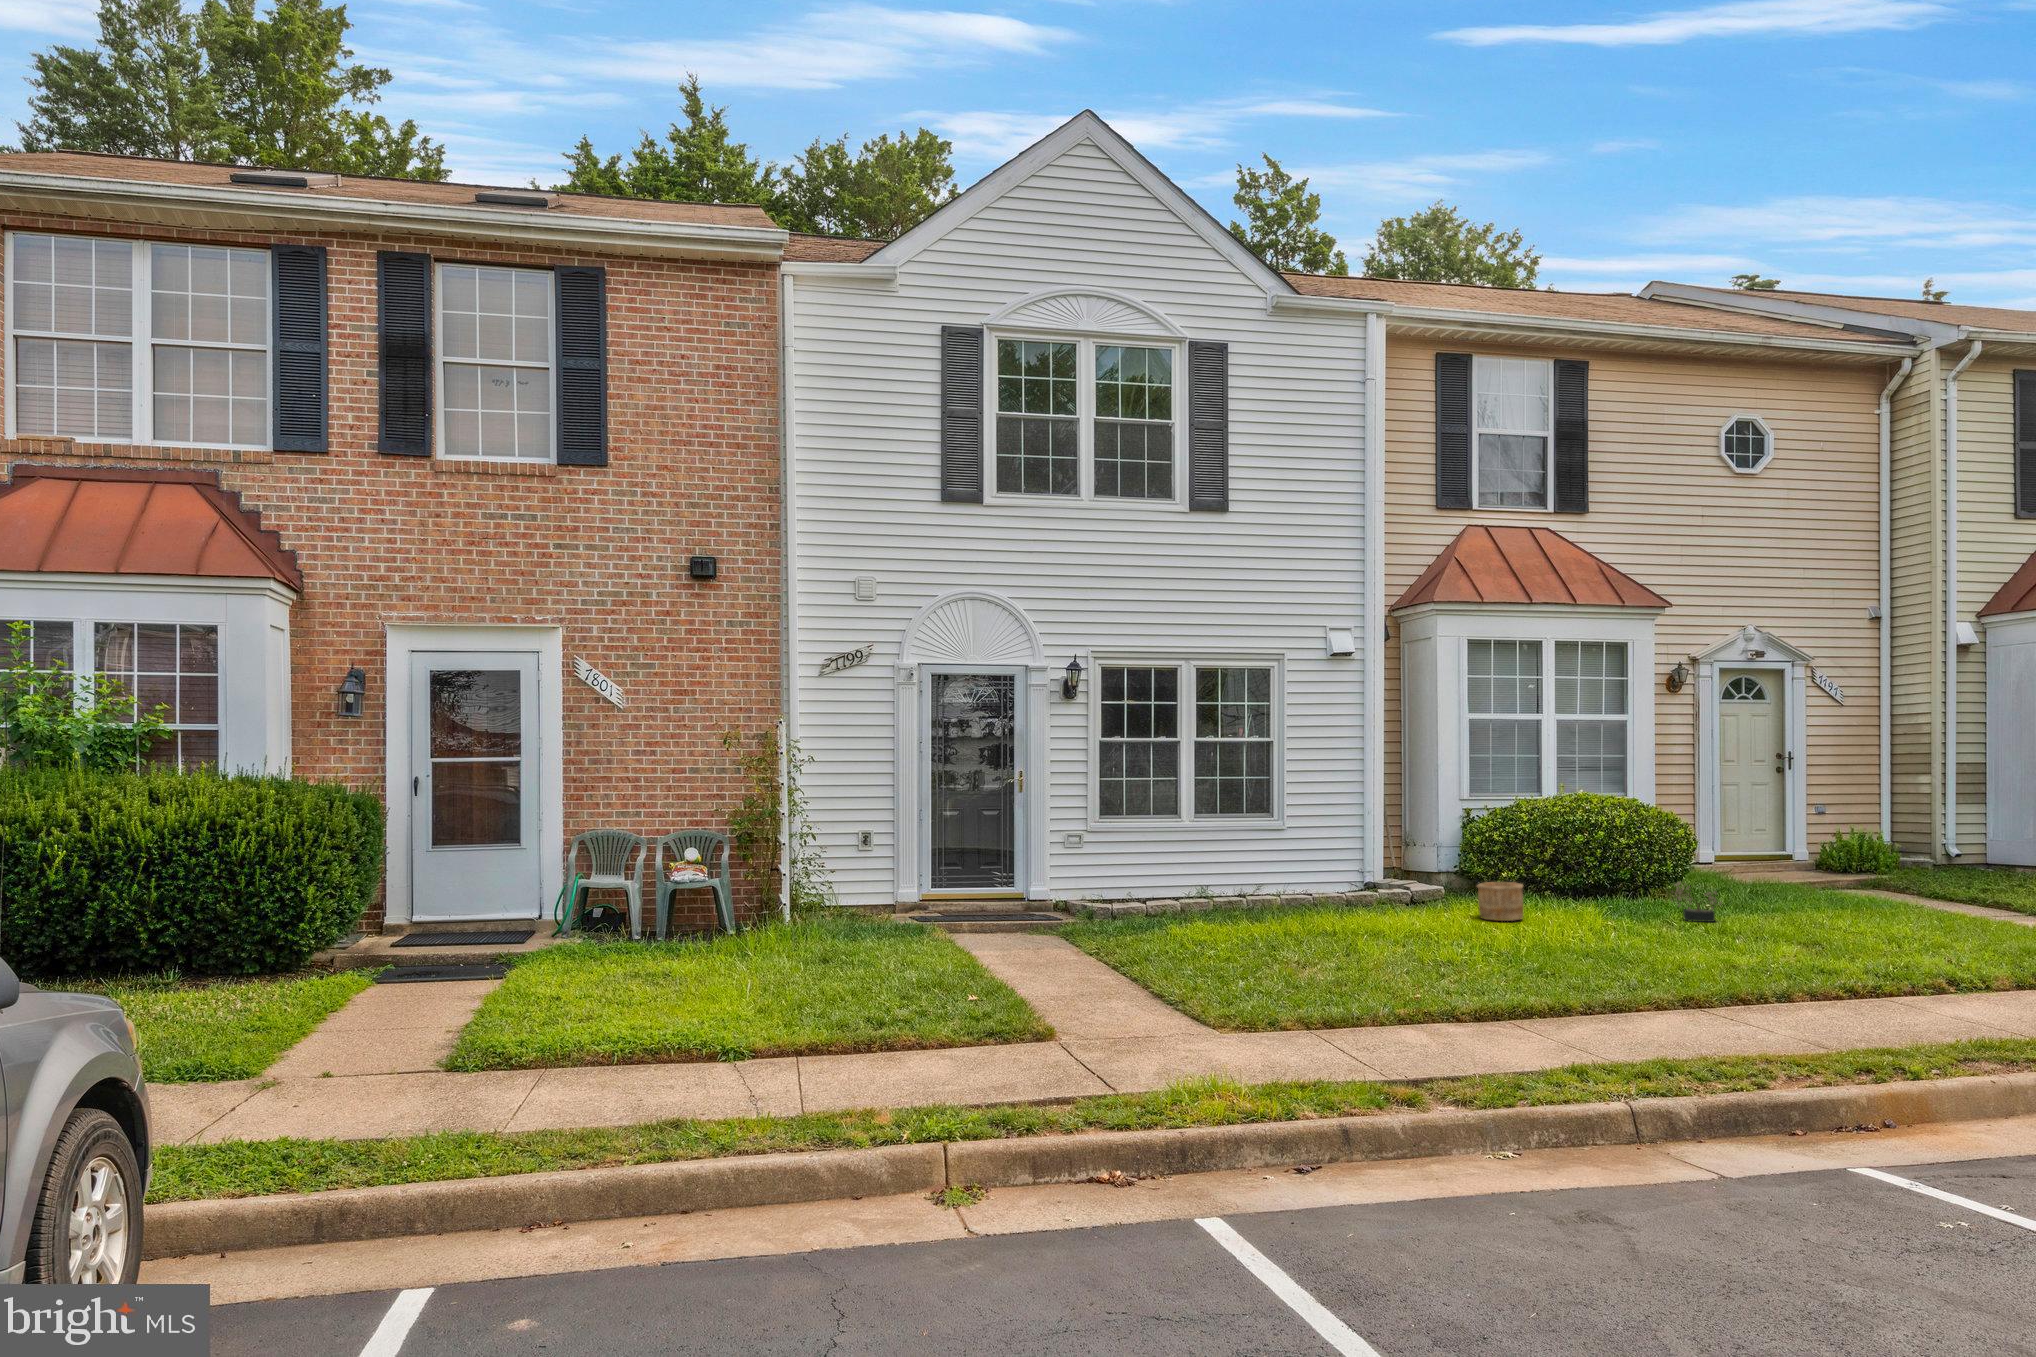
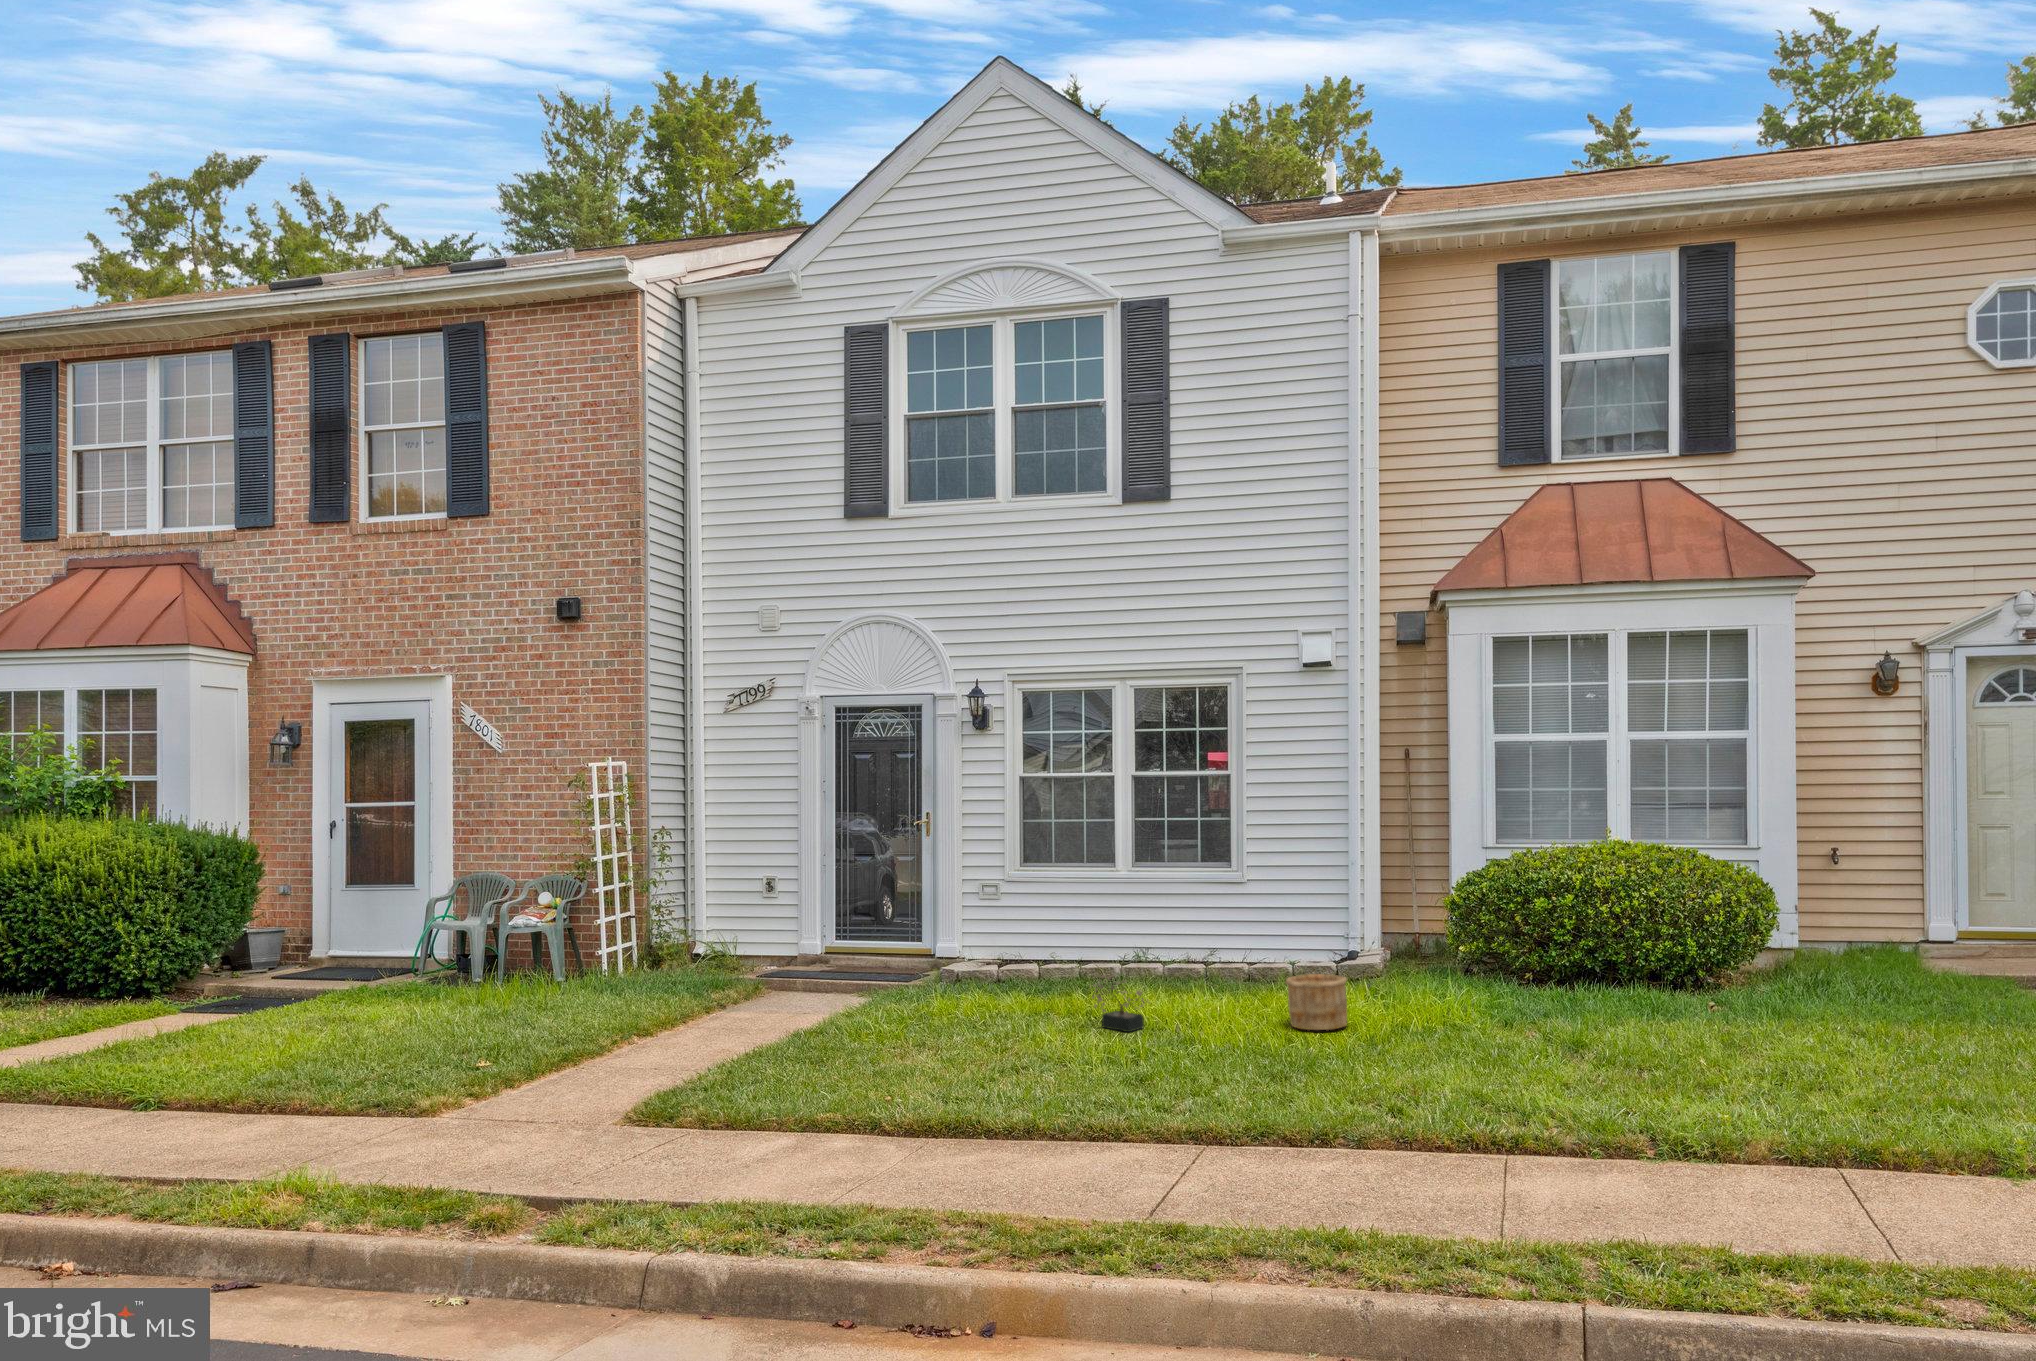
decorative plant: present [1675,882,1716,922] -> present [1093,975,1144,1032]

